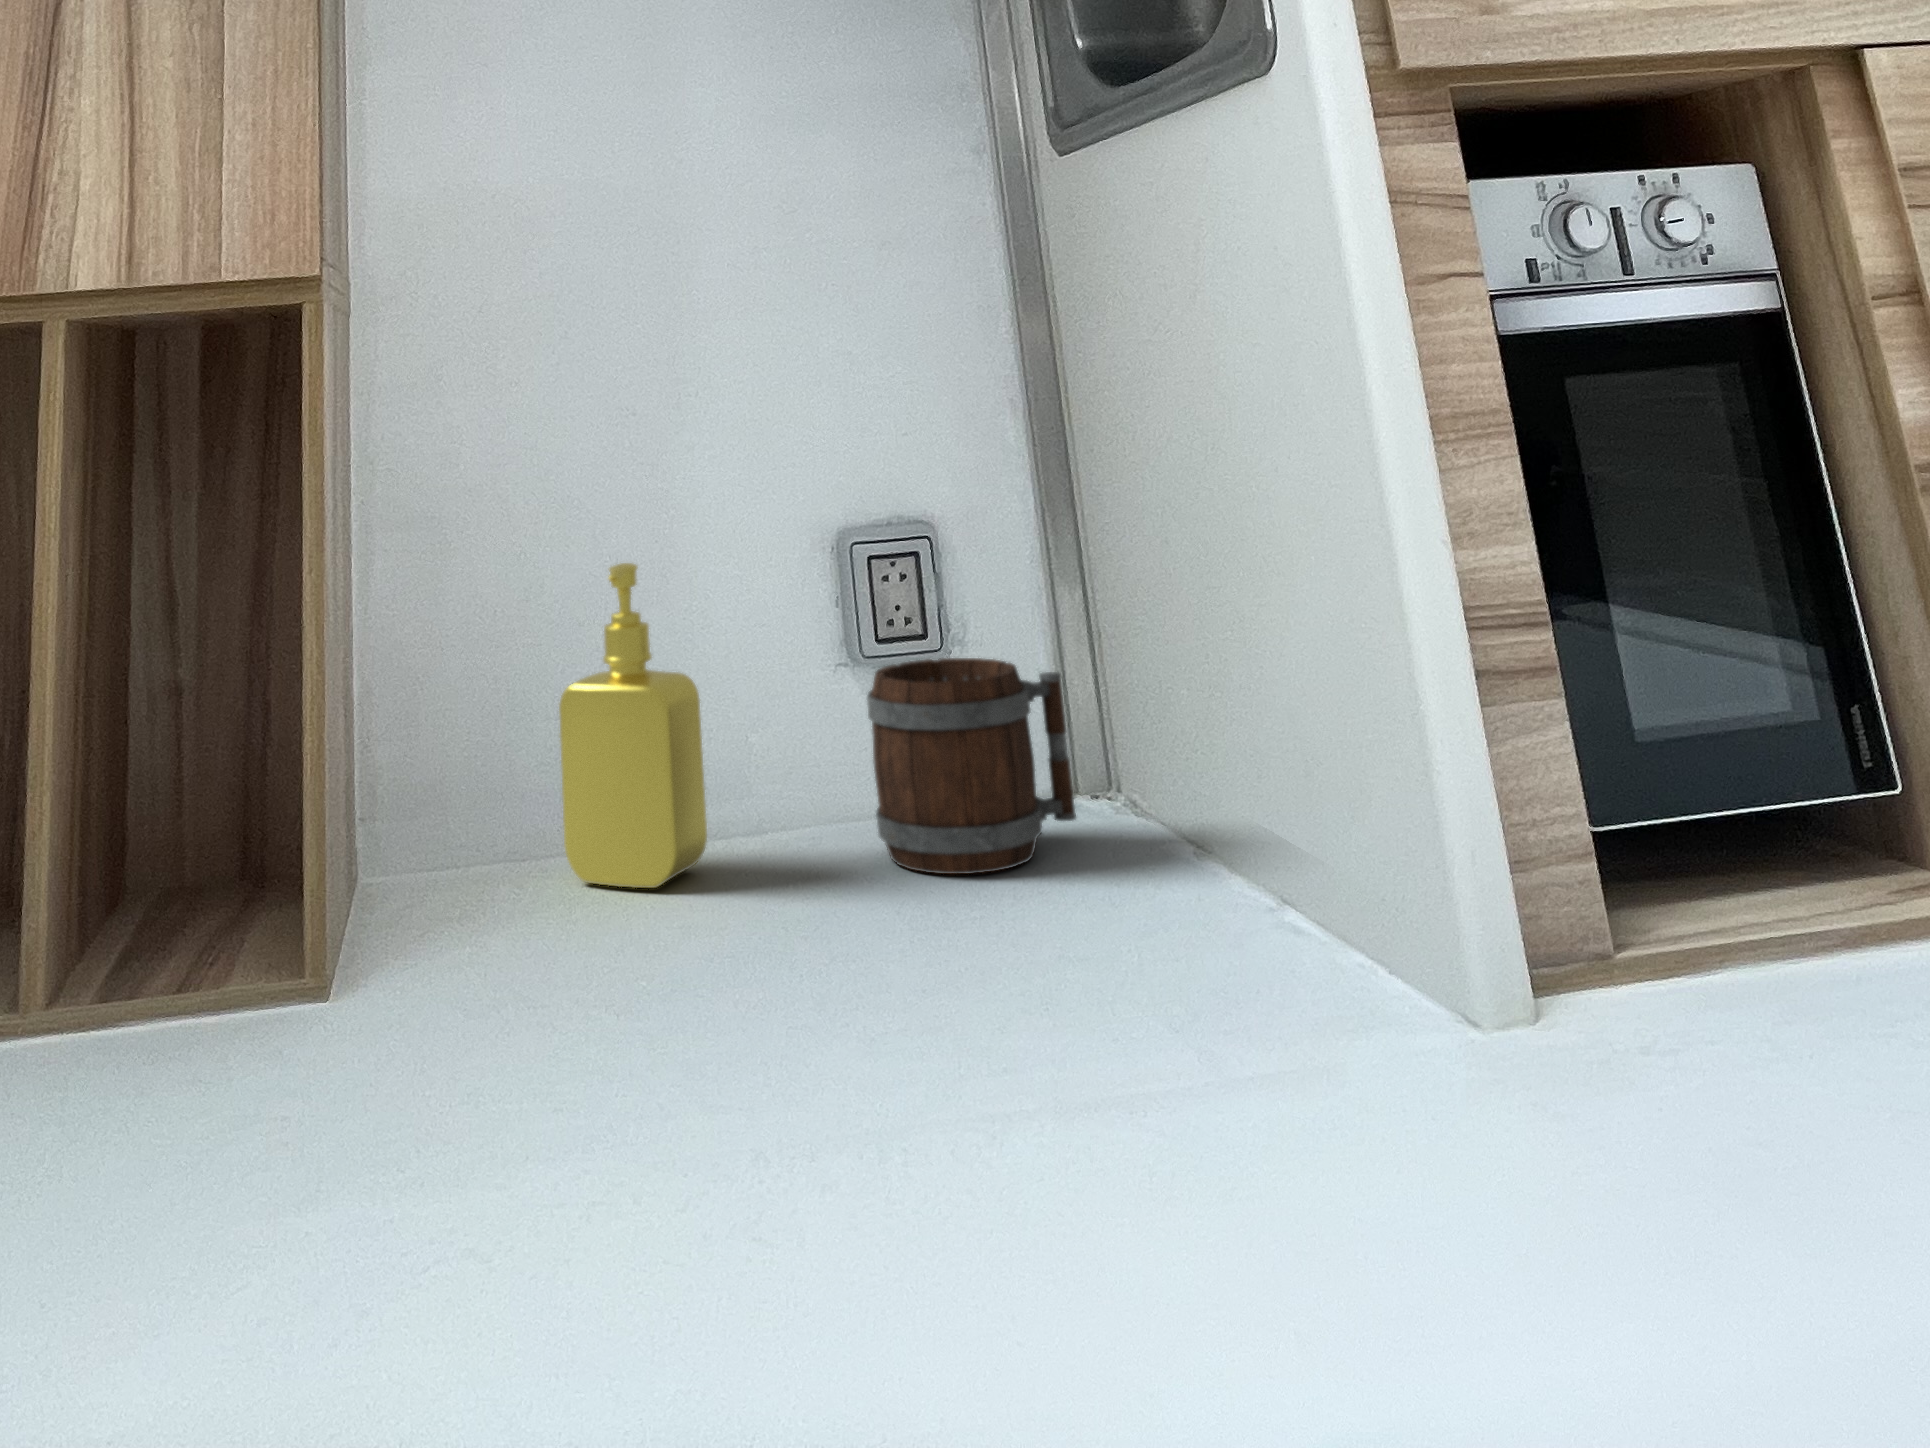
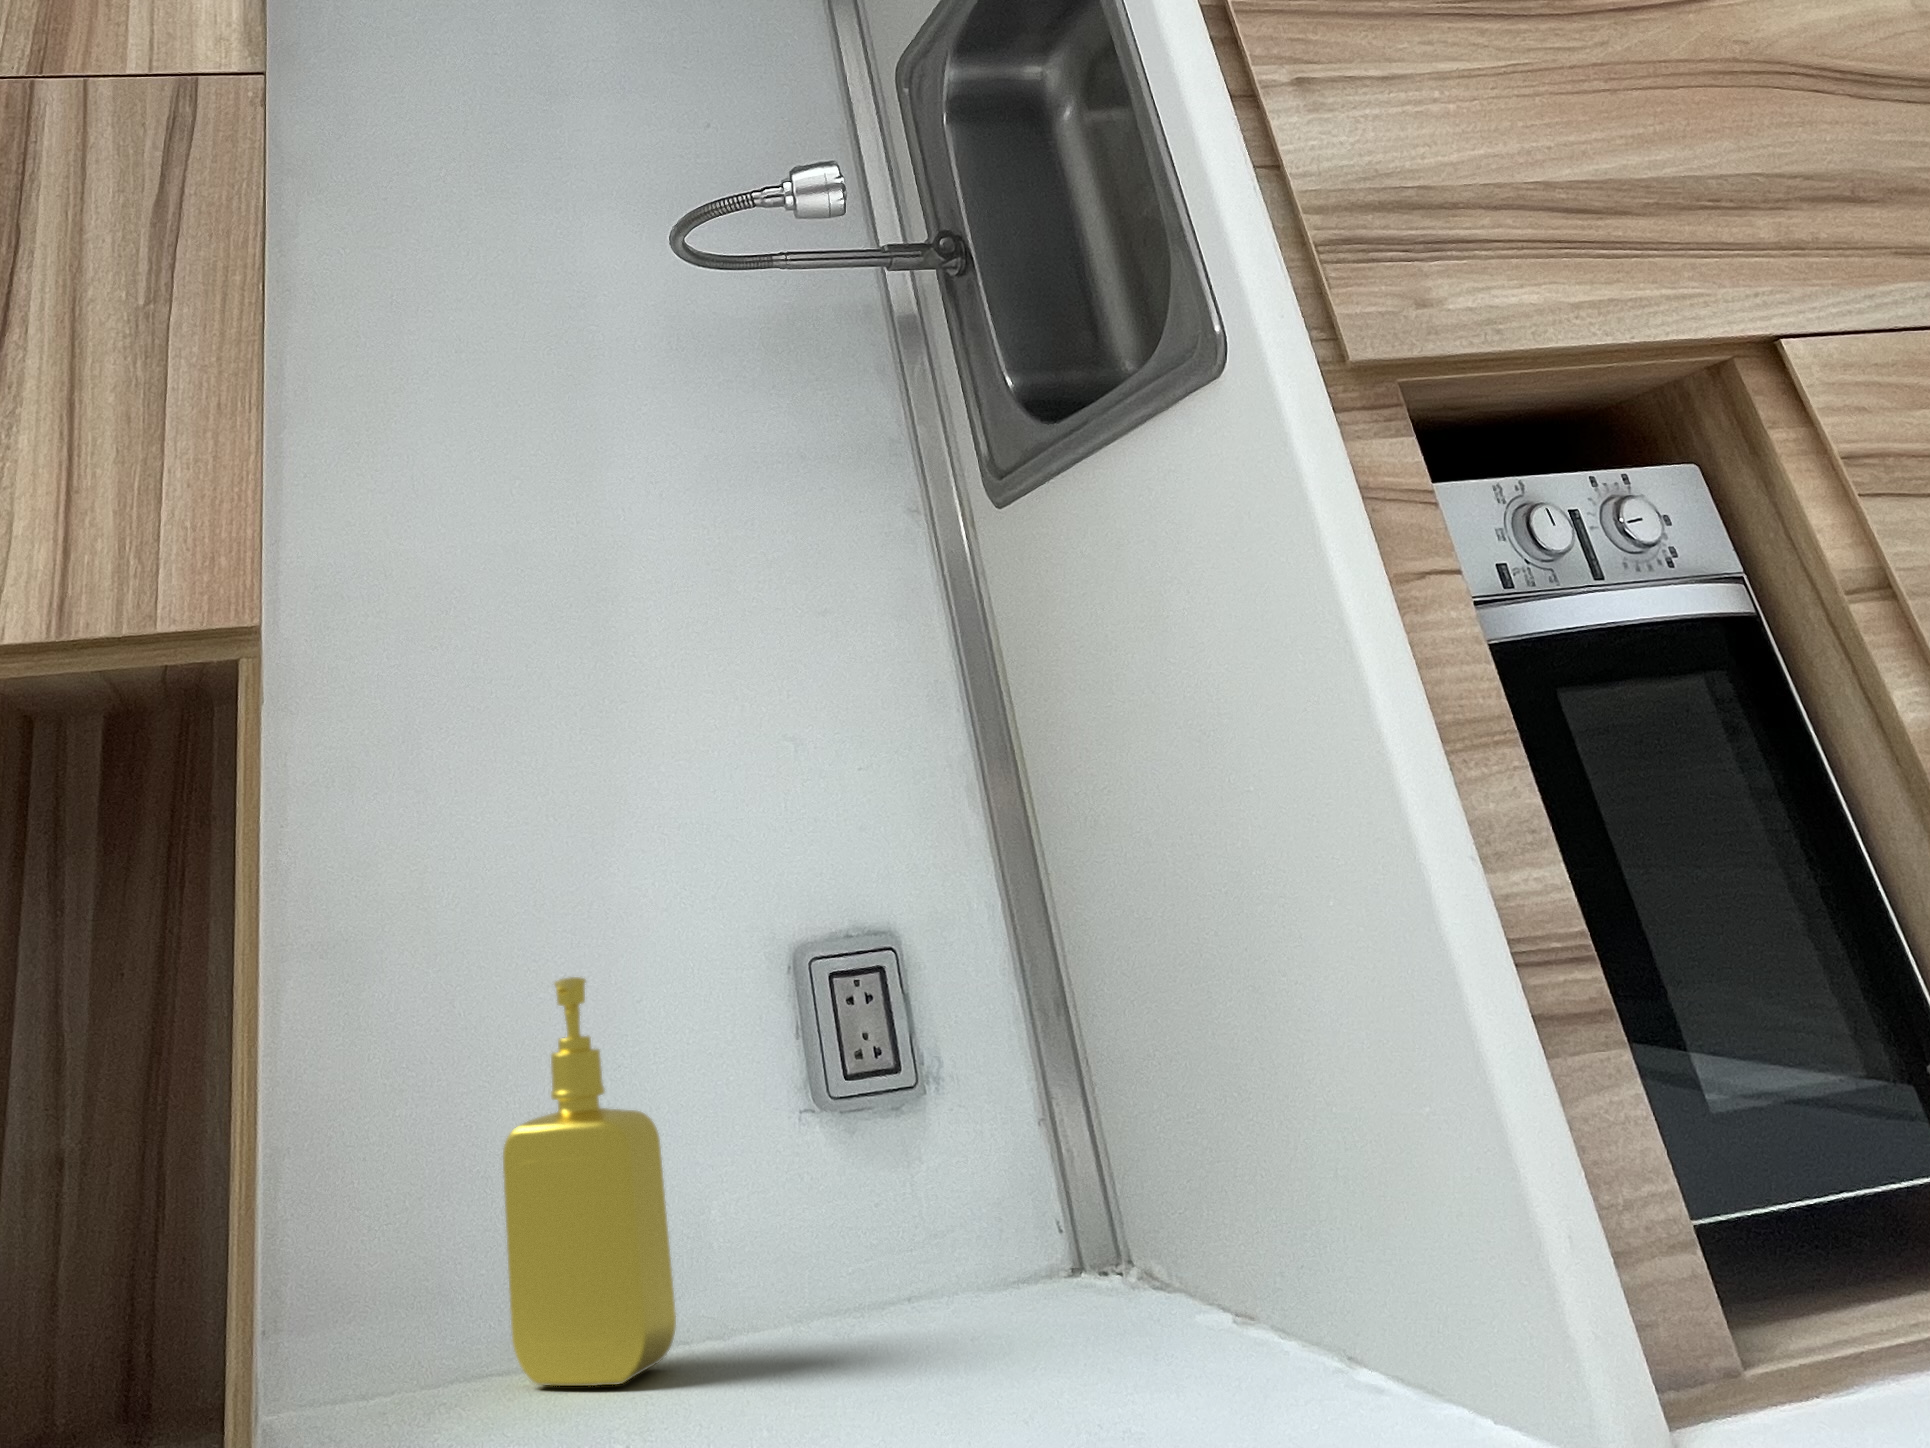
mug: present [867,658,1076,874] -> none [846,1086,1091,1350]

